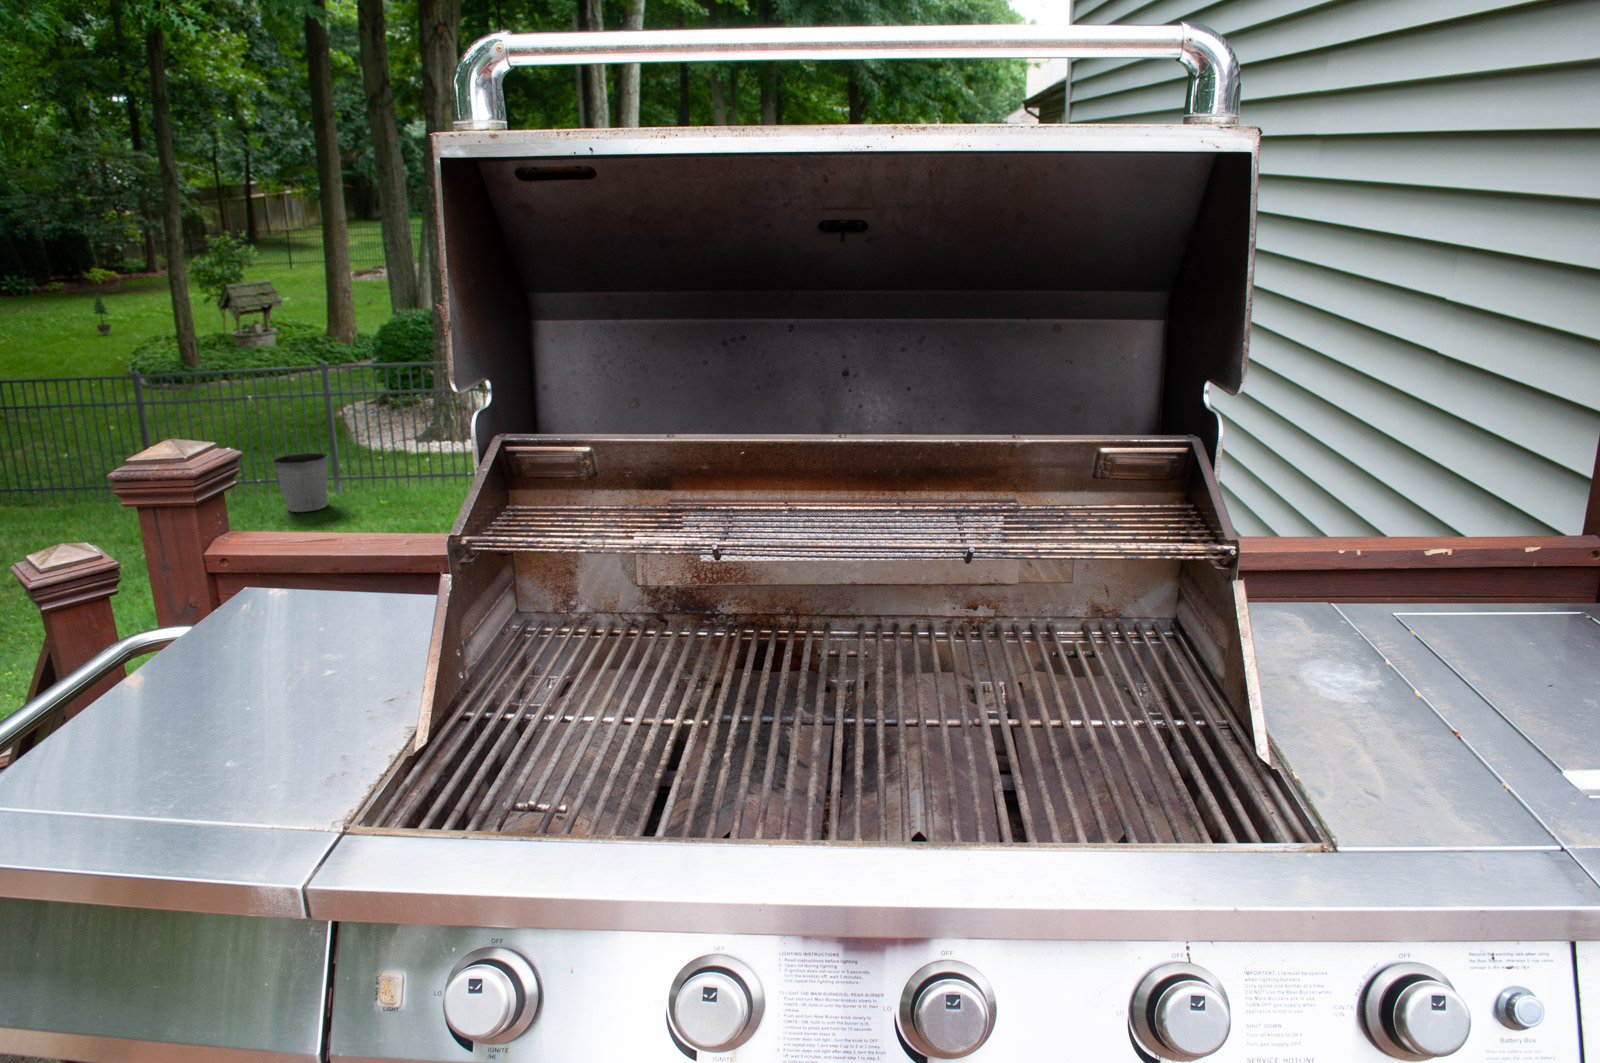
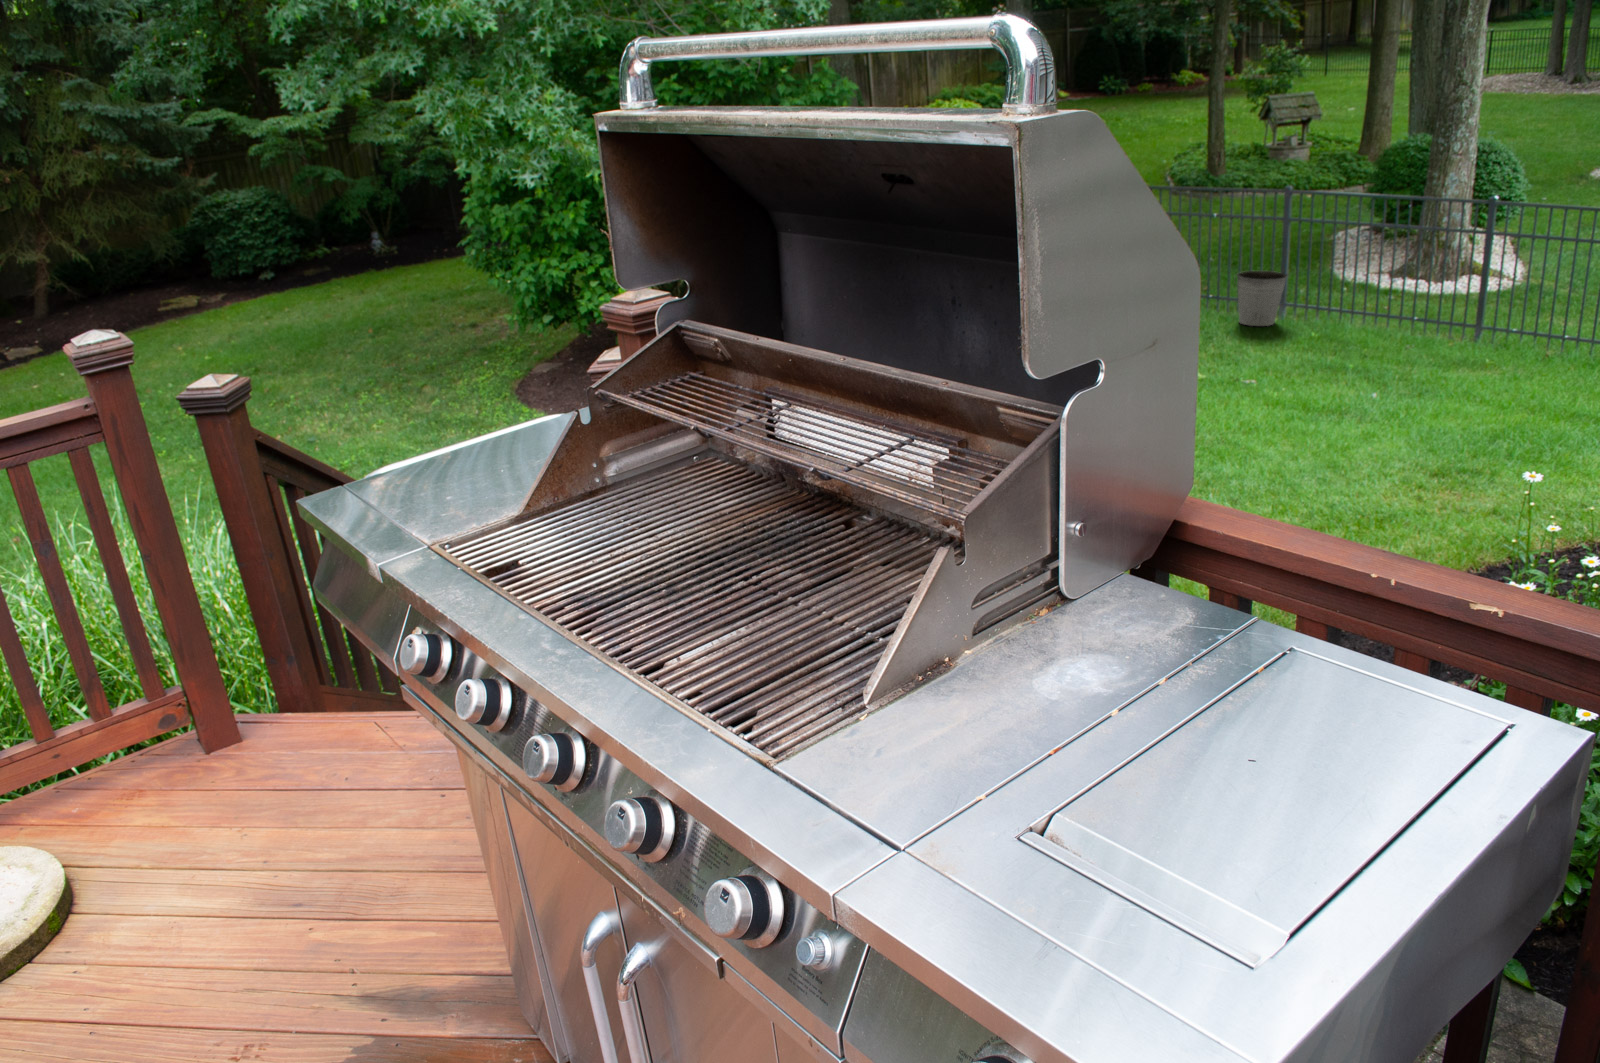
potted tree: present [94,293,111,335] -> none [1152,98,1167,141]

